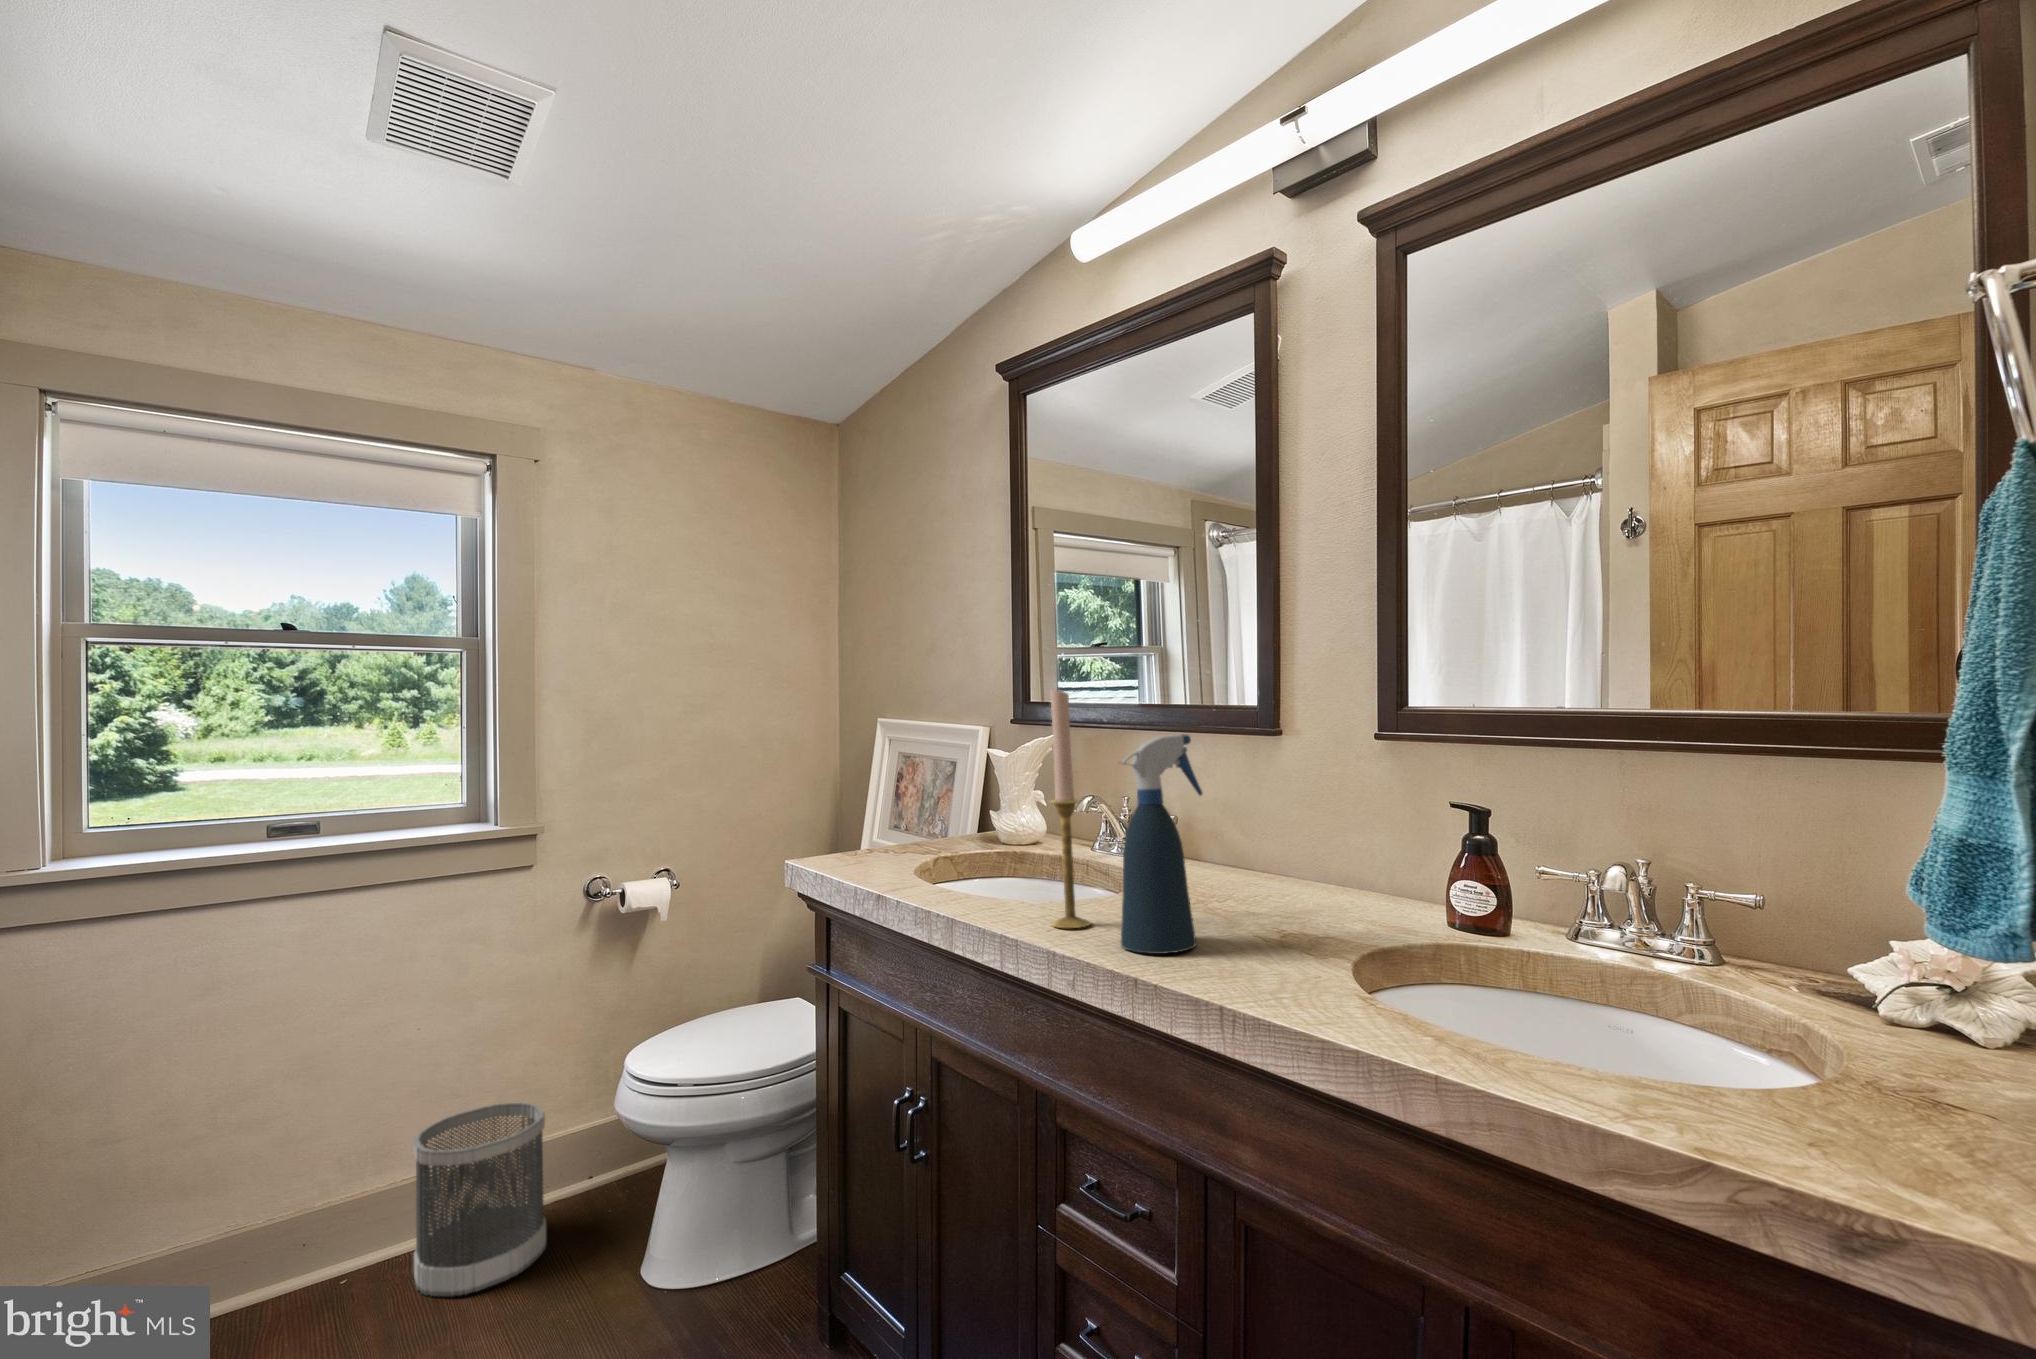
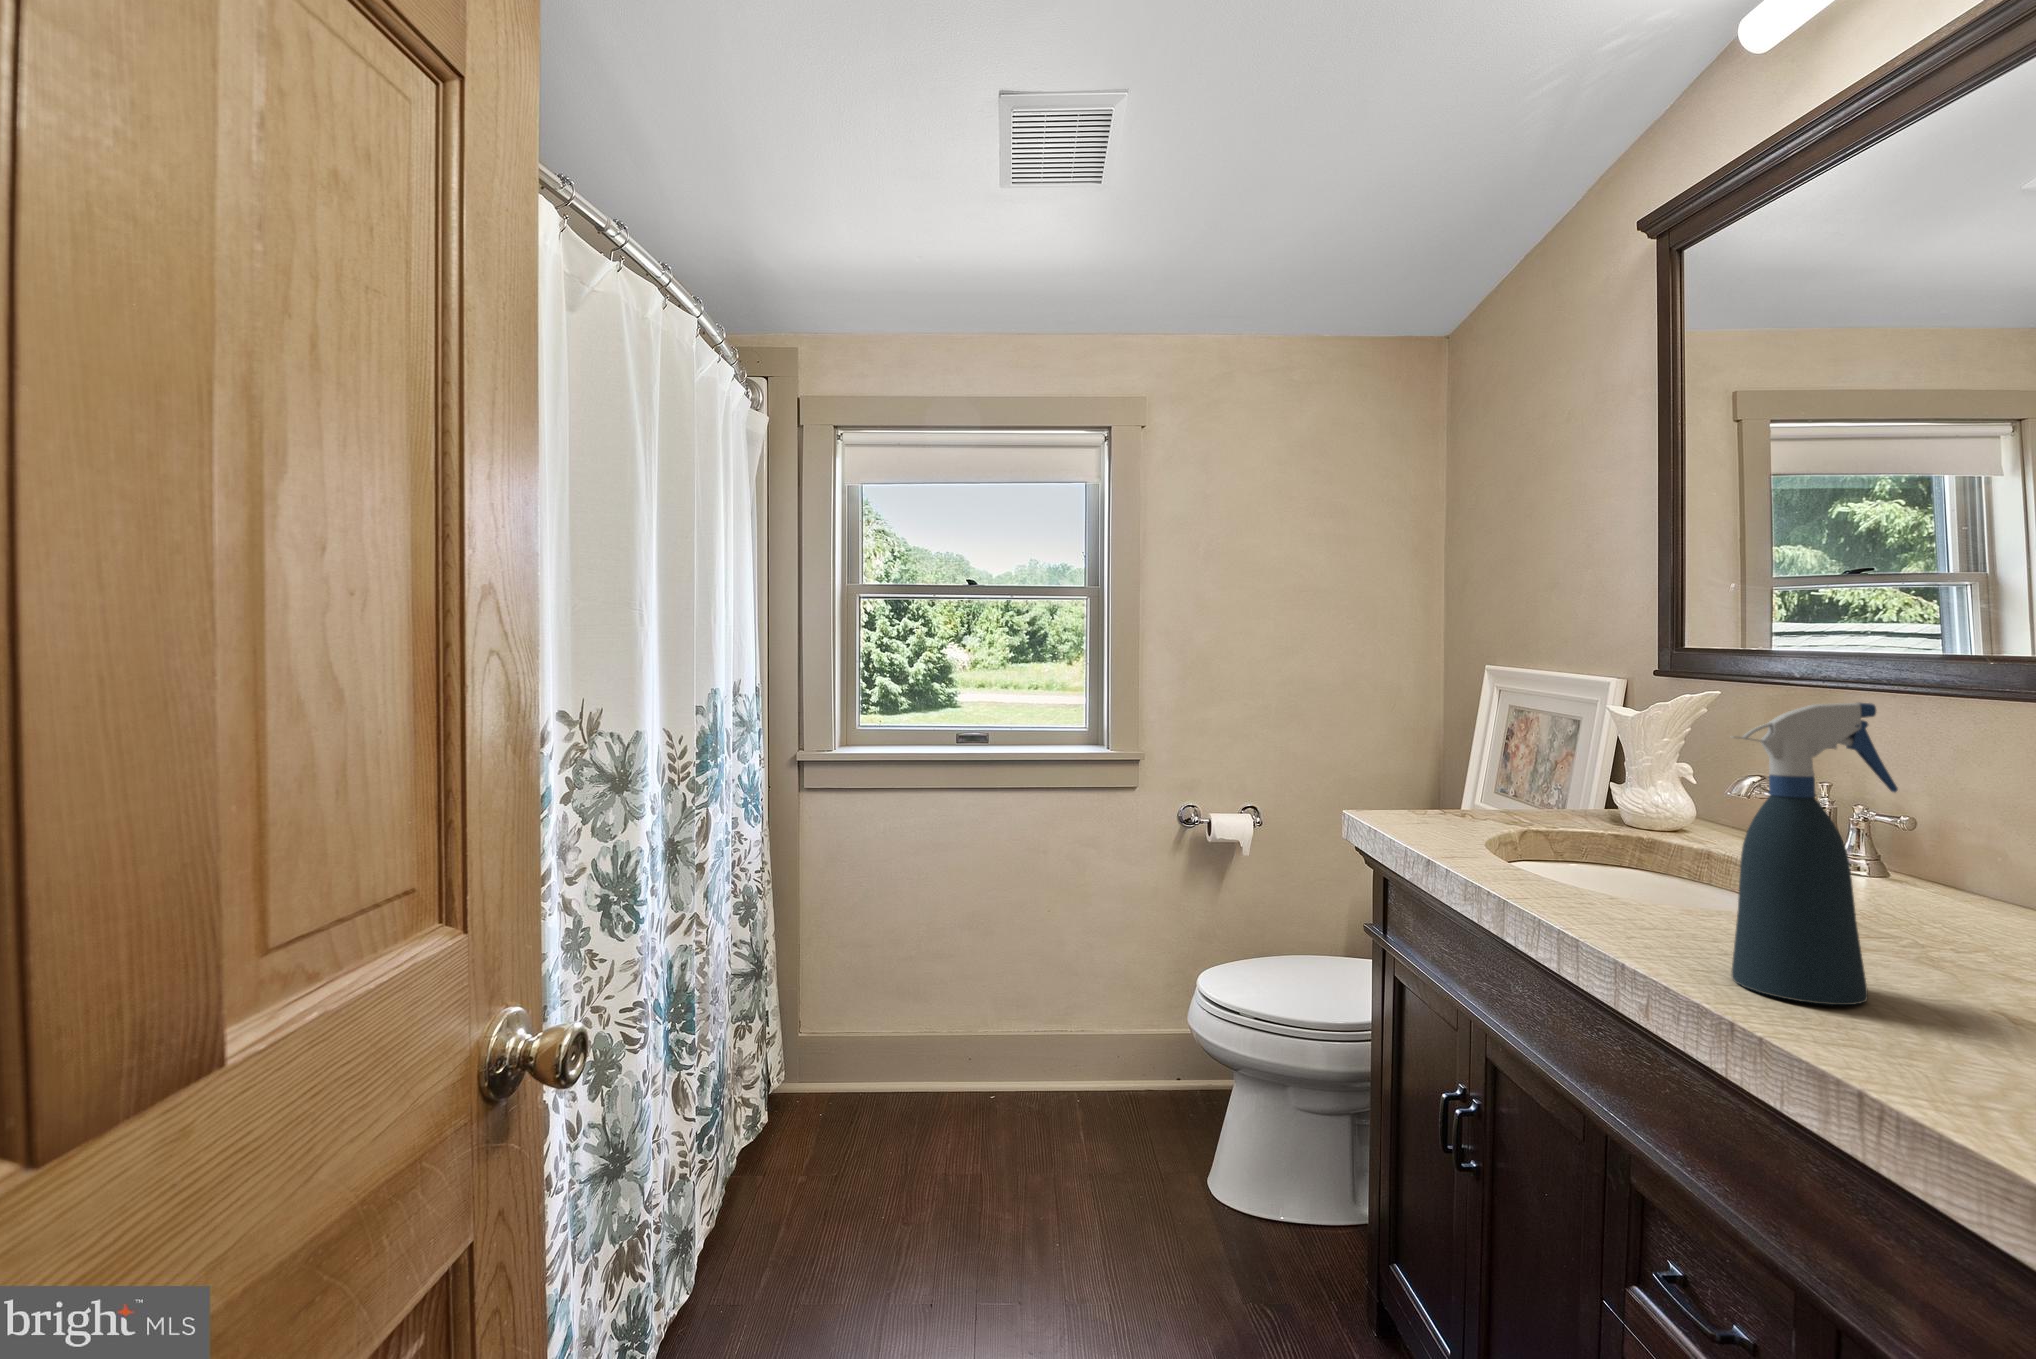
candlestick: present [1050,690,1090,928] -> none [1637,634,1701,943]
wastebasket: present [413,1103,546,1296] -> none [1052,985,1147,1132]

